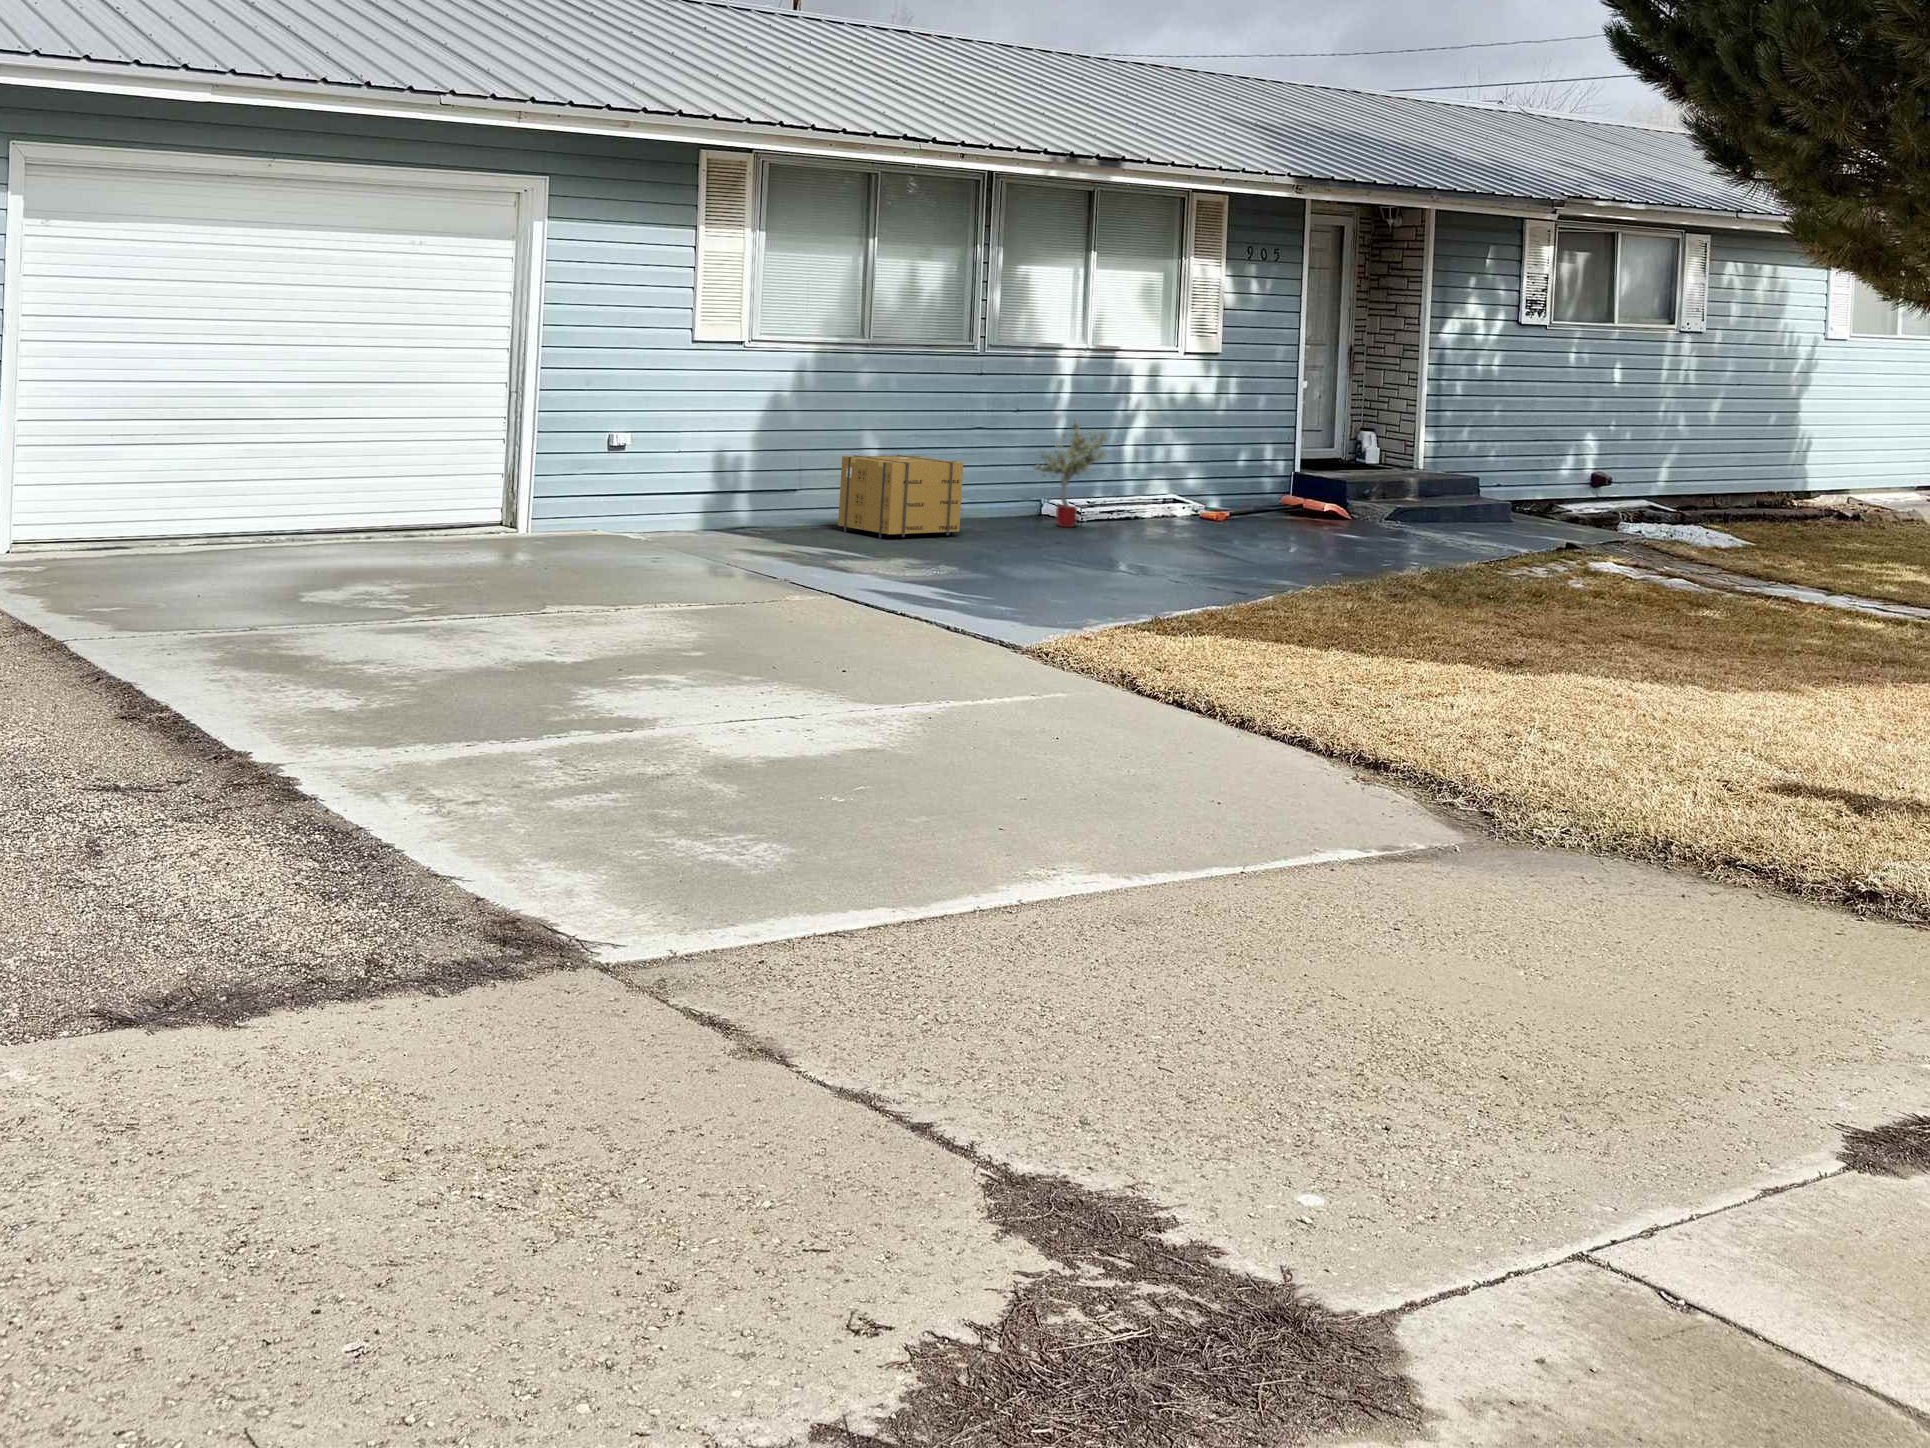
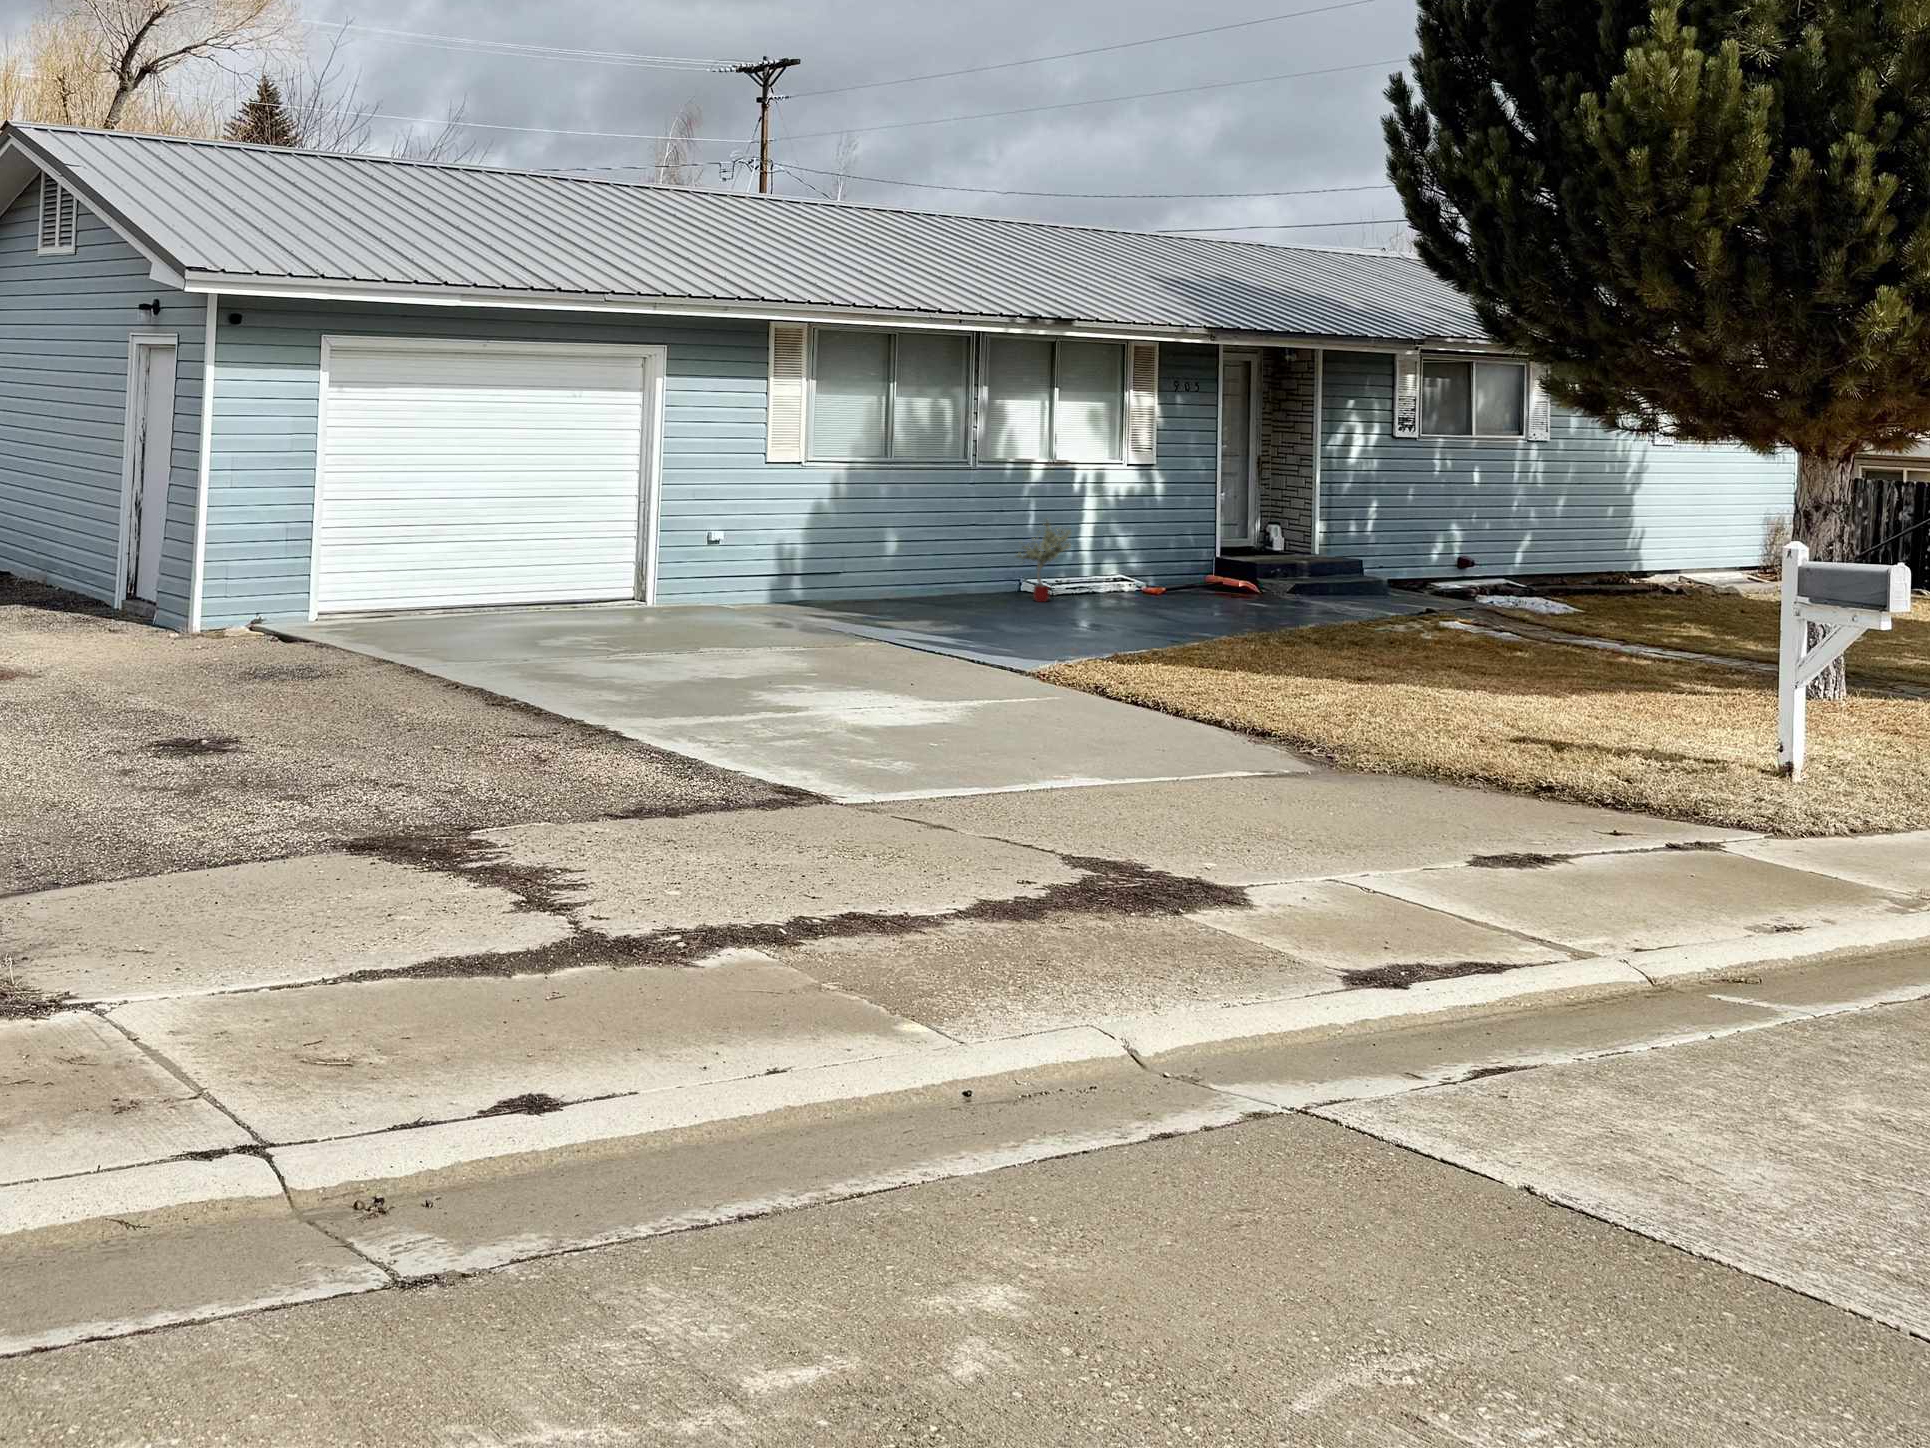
cardboard box: present [838,455,963,539] -> none [872,548,965,610]

